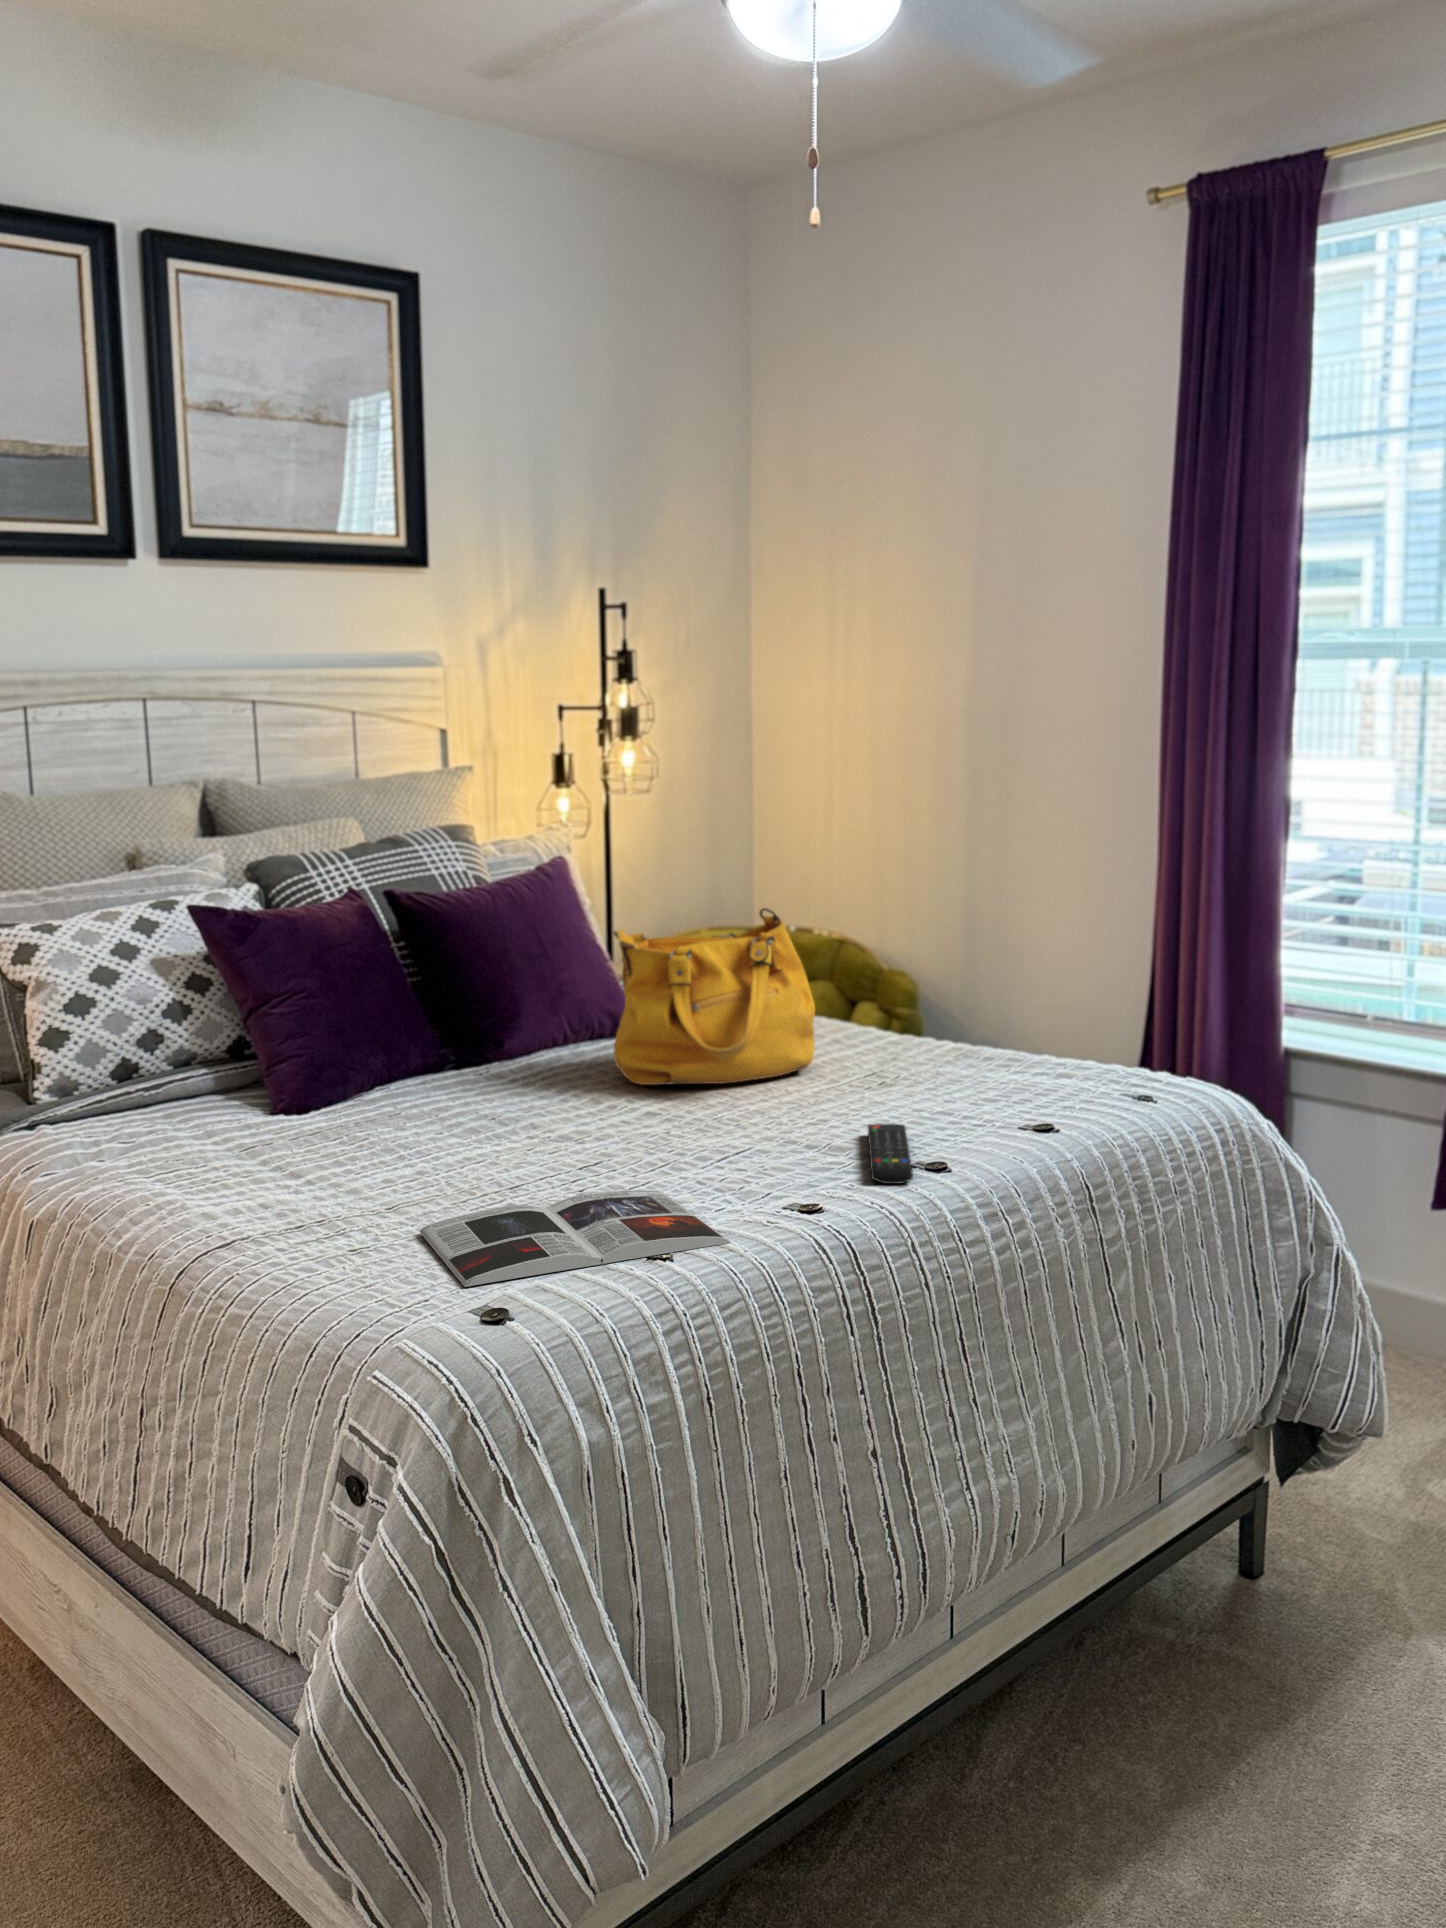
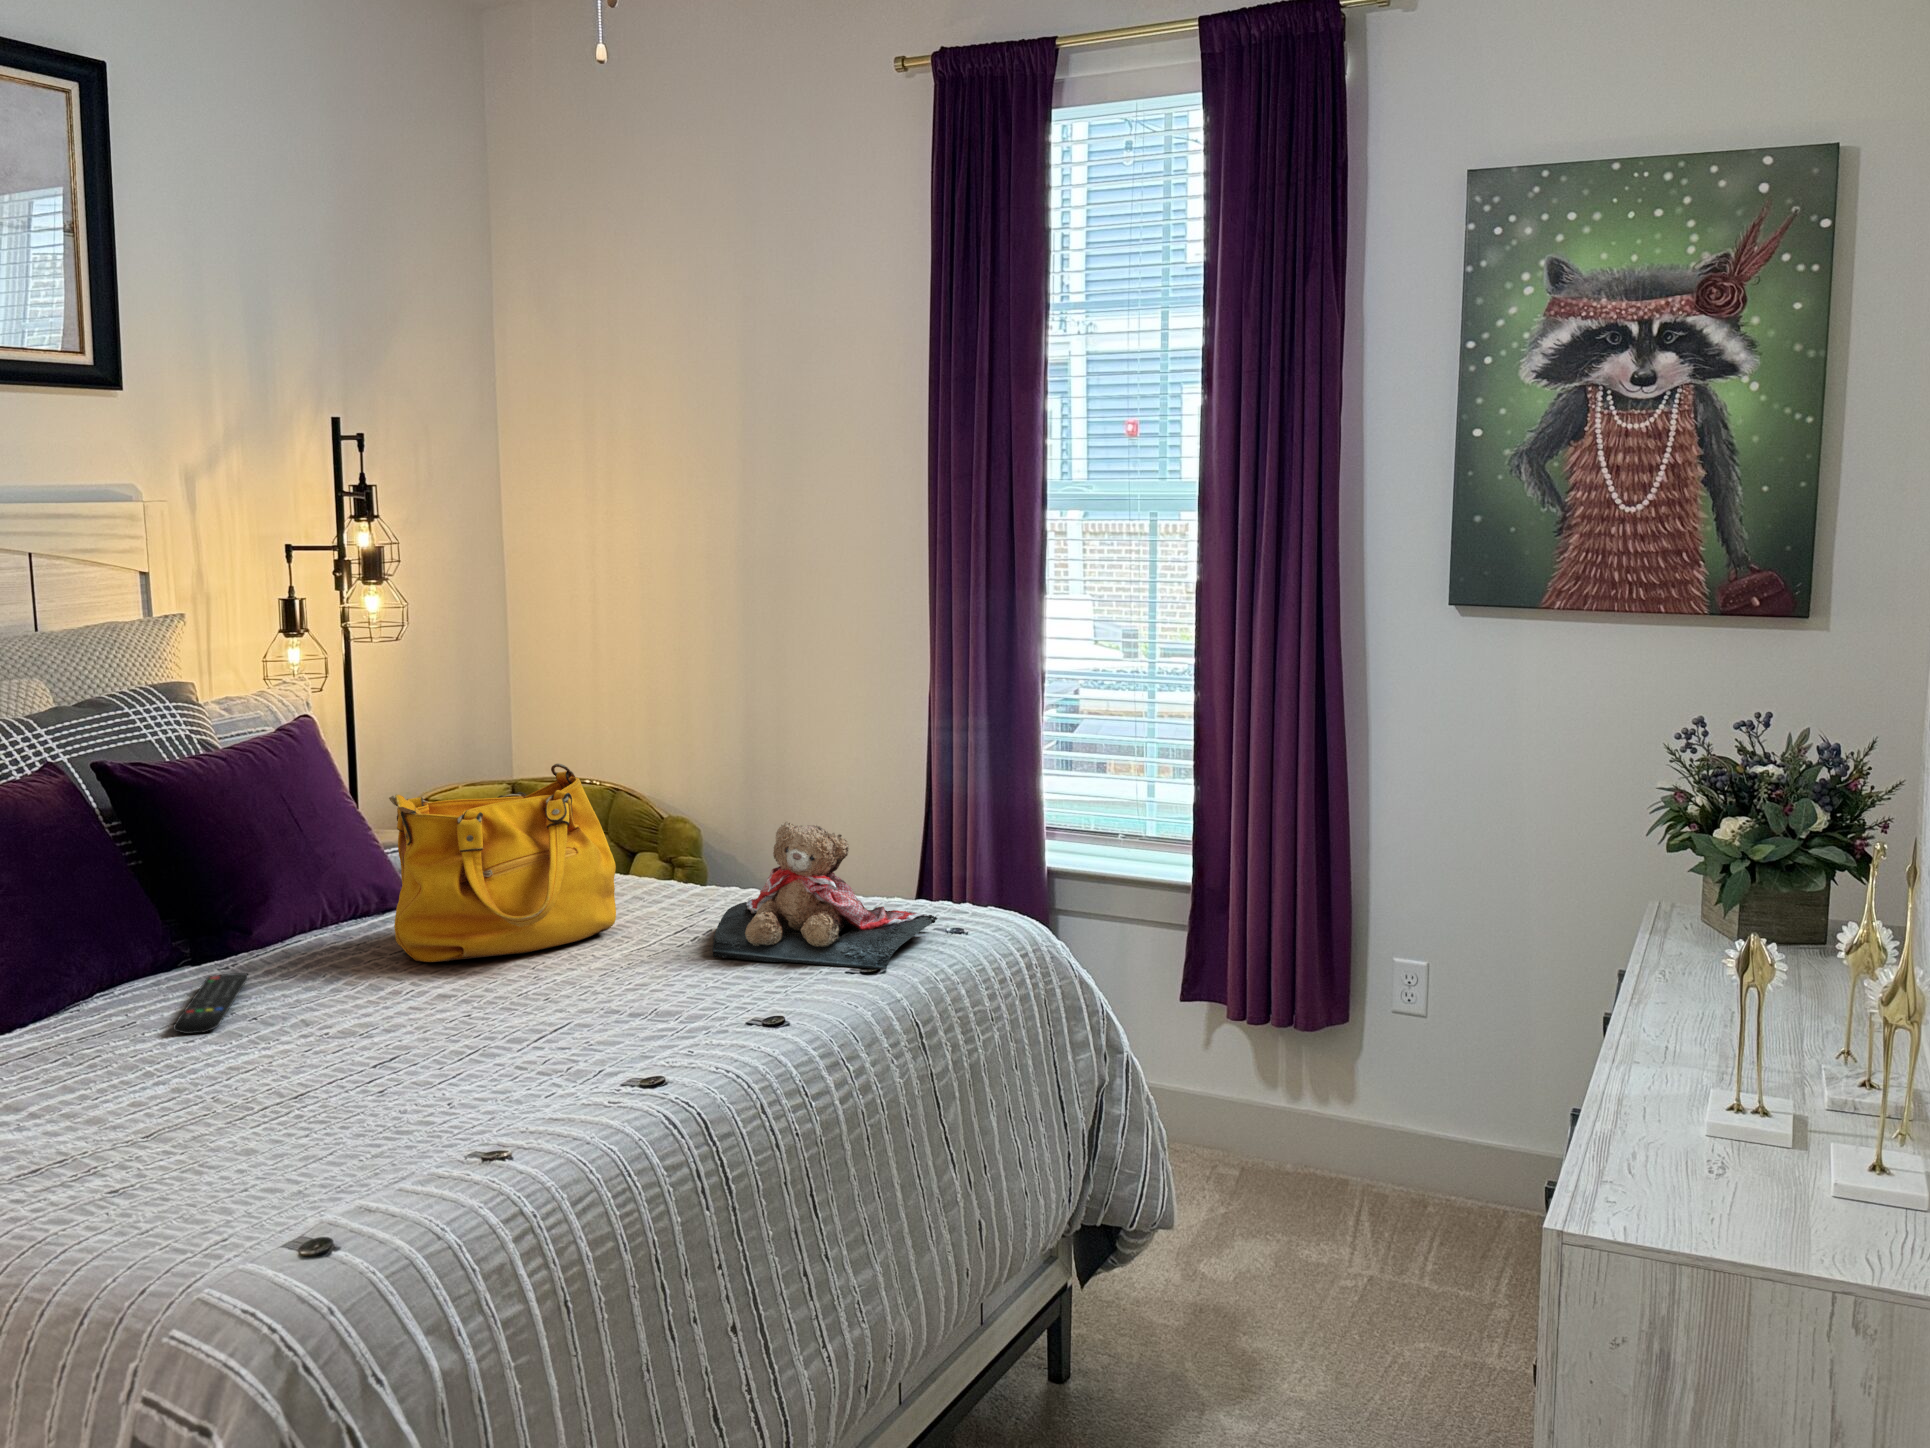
teddy bear: none [898,972,1130,1129] -> present [713,822,938,969]
remote control: present [868,1124,913,1184] -> present [174,973,248,1034]
magazine: present [419,1190,731,1287] -> none [195,1079,572,1218]

